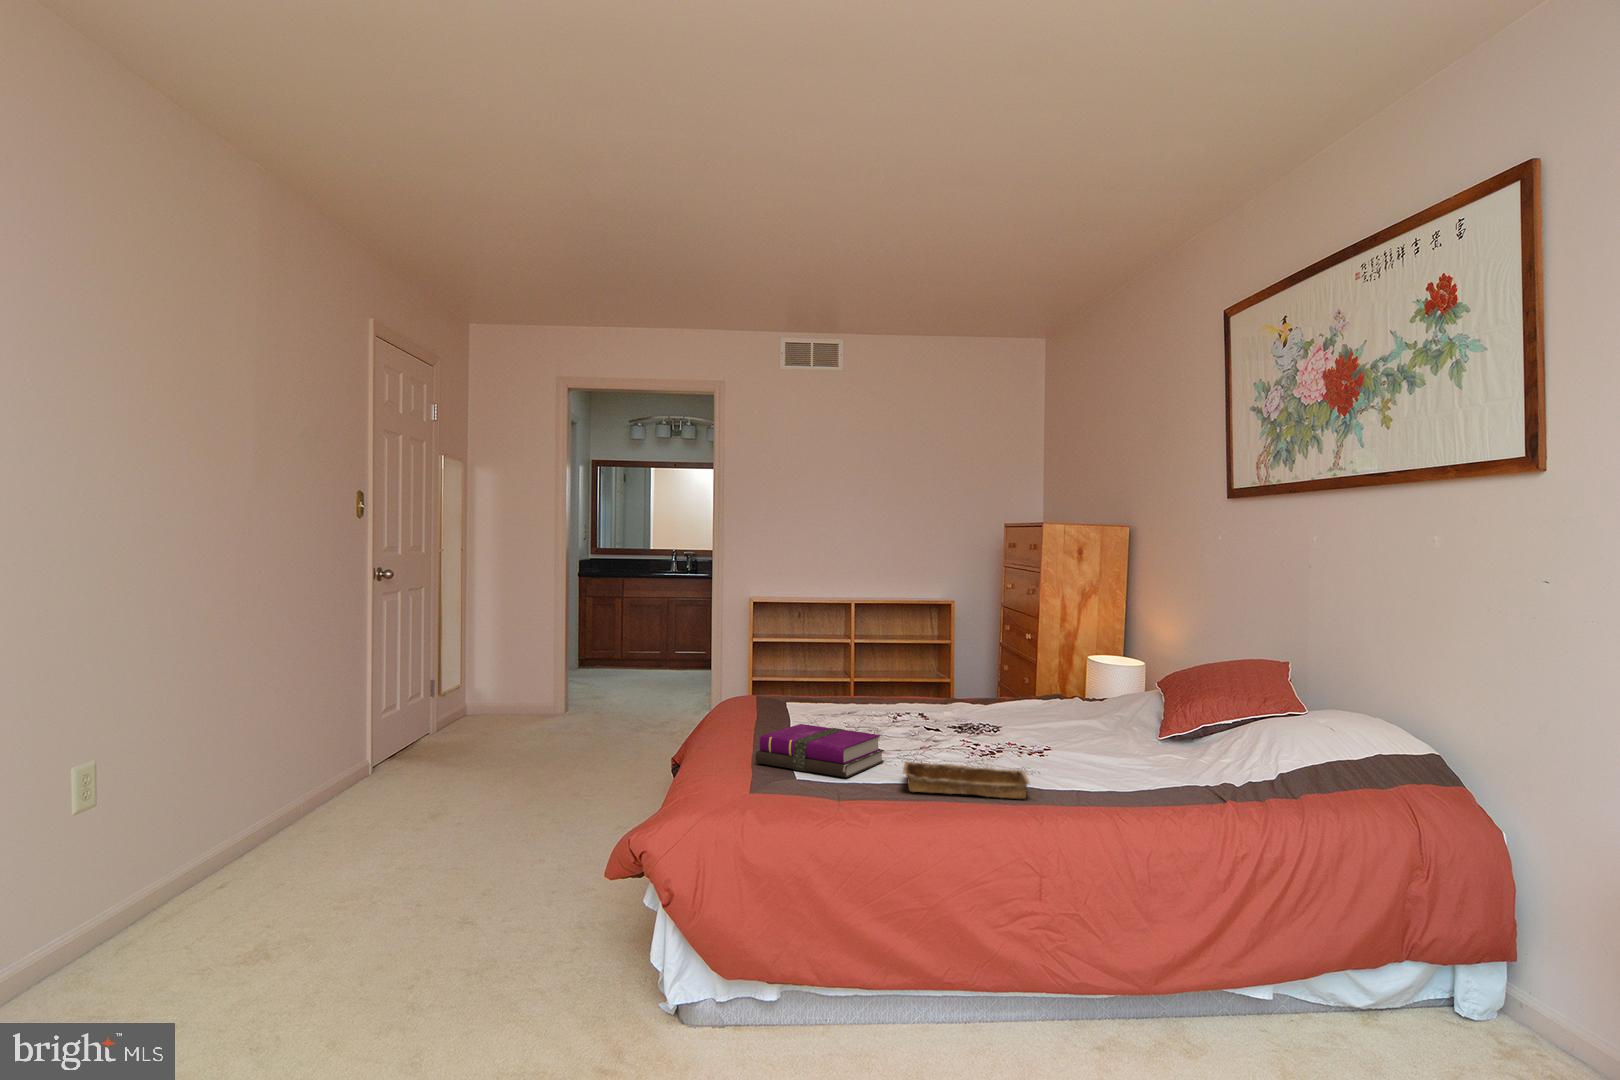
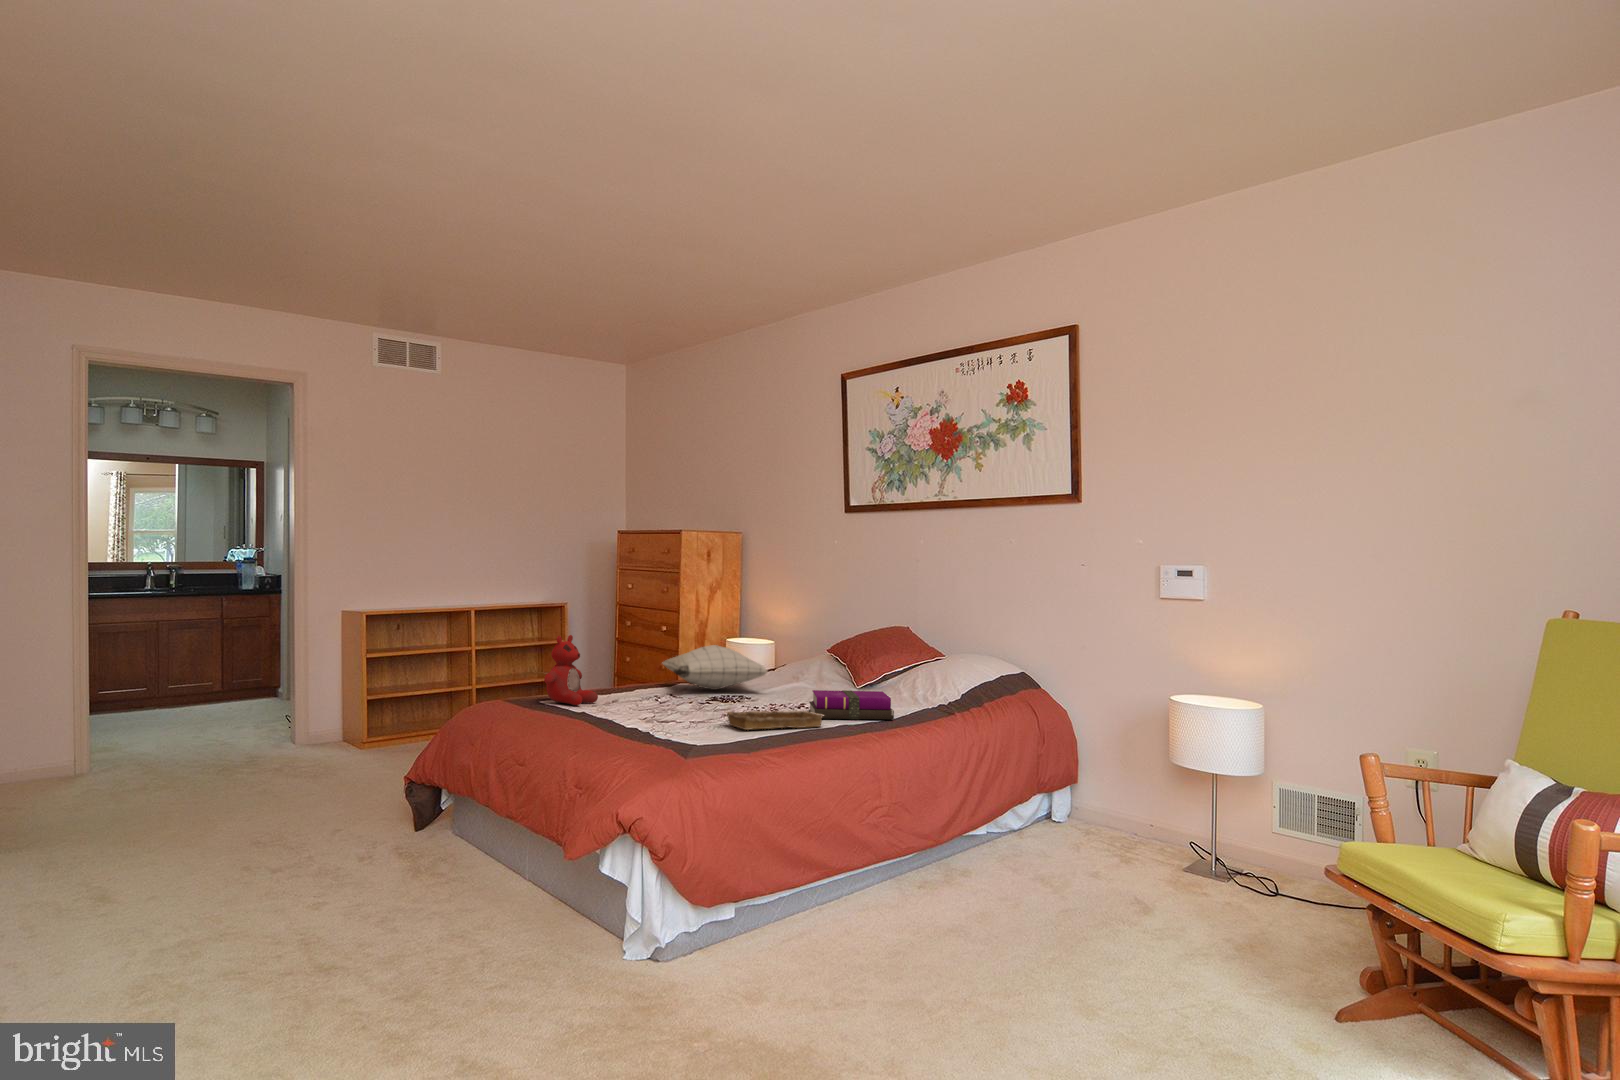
stuffed bear: none [779,646,840,727] -> present [544,635,598,705]
pillow: none [944,663,1073,718] -> present [662,645,767,690]
notebook: present [755,724,884,777] -> present [809,690,894,719]

